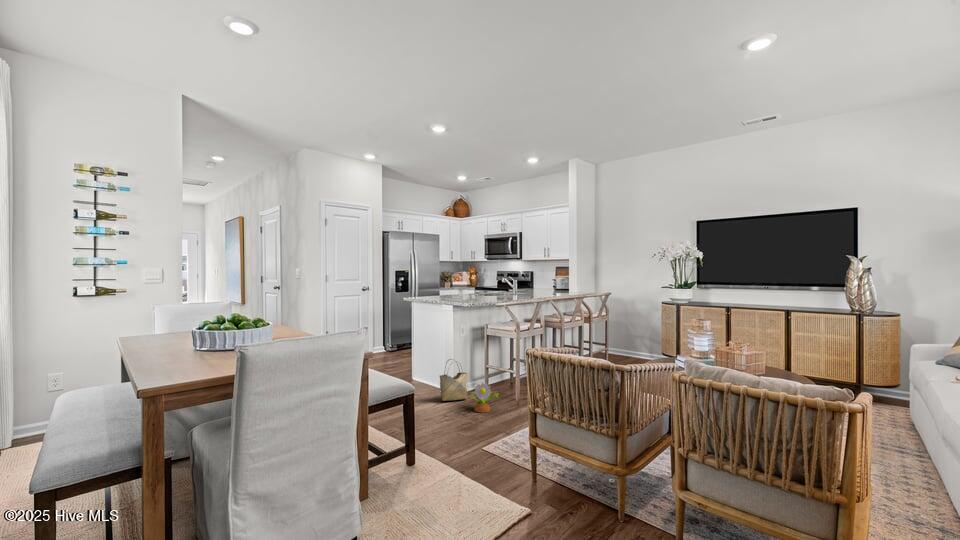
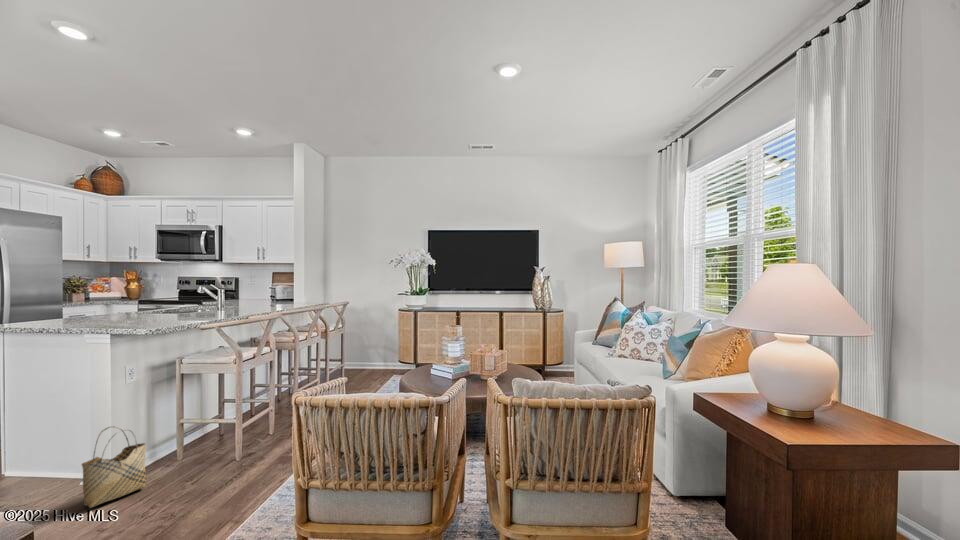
decorative plant: present [470,382,499,413] -> none [152,455,216,508]

